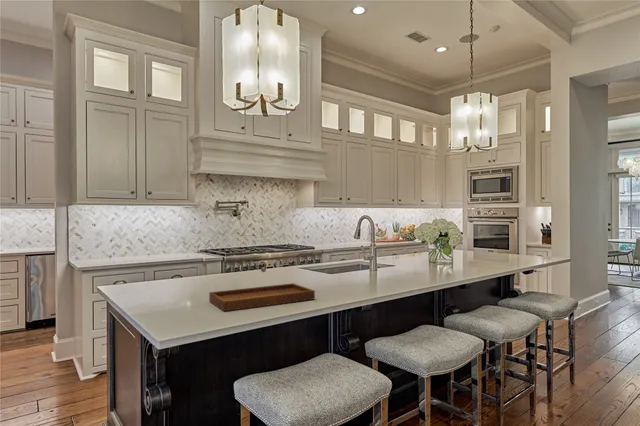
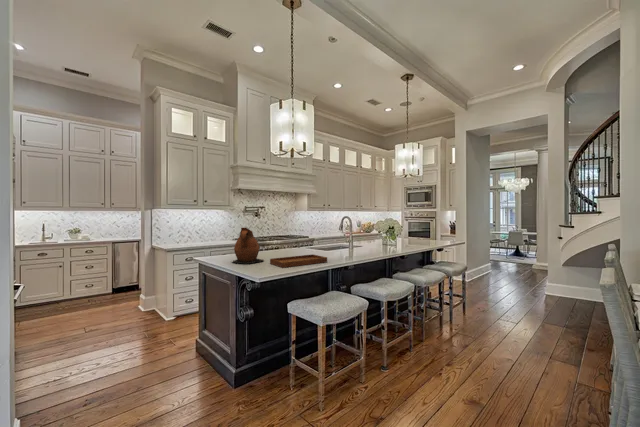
ceramic pitcher: none [142,236,204,301] -> present [233,228,264,263]

